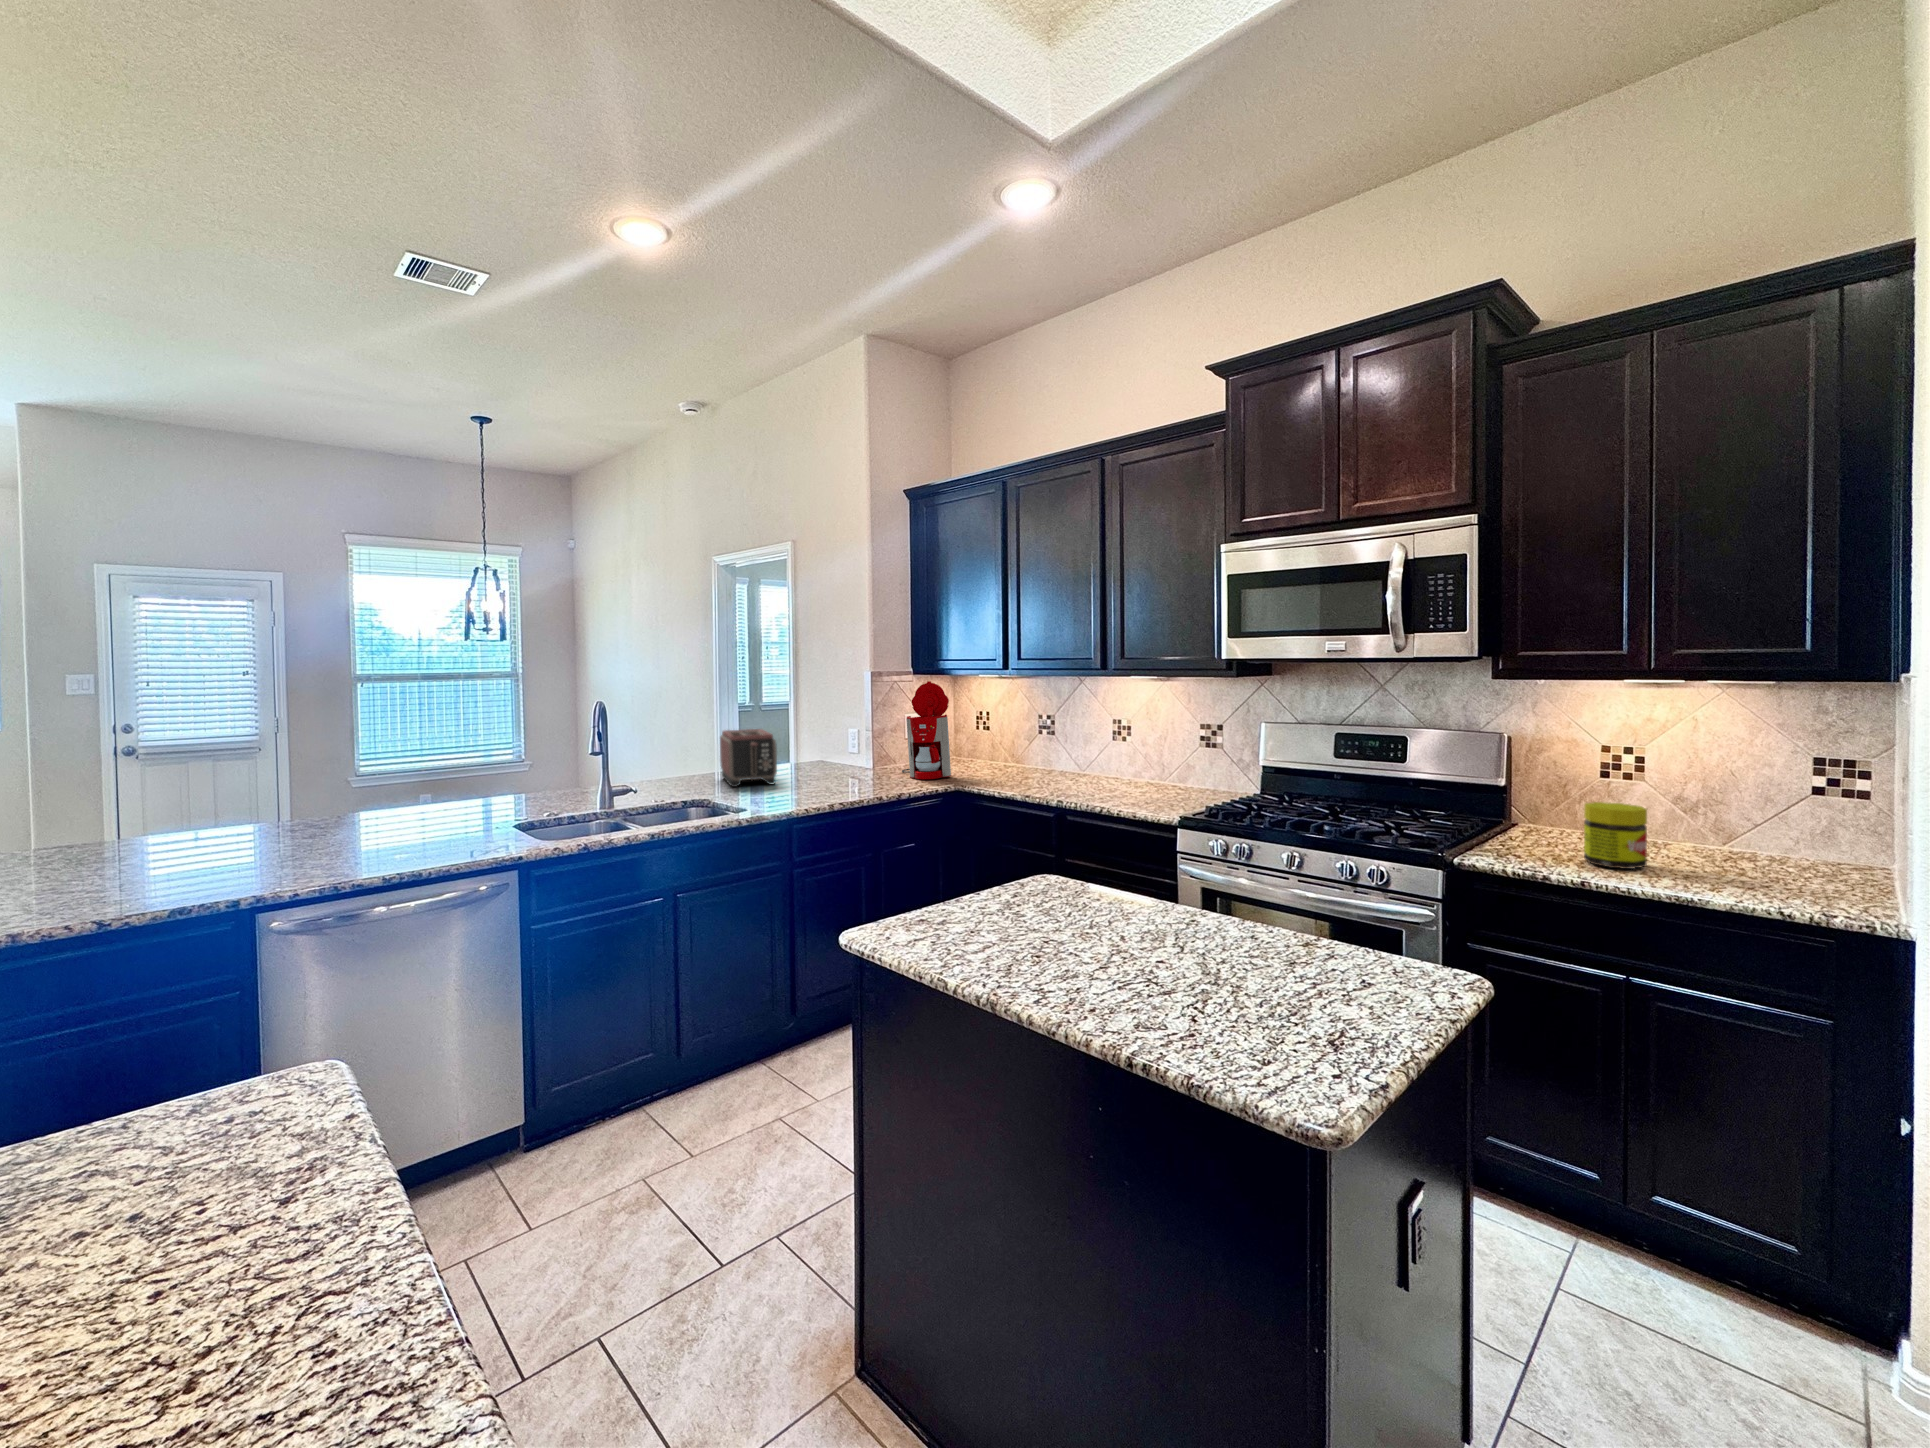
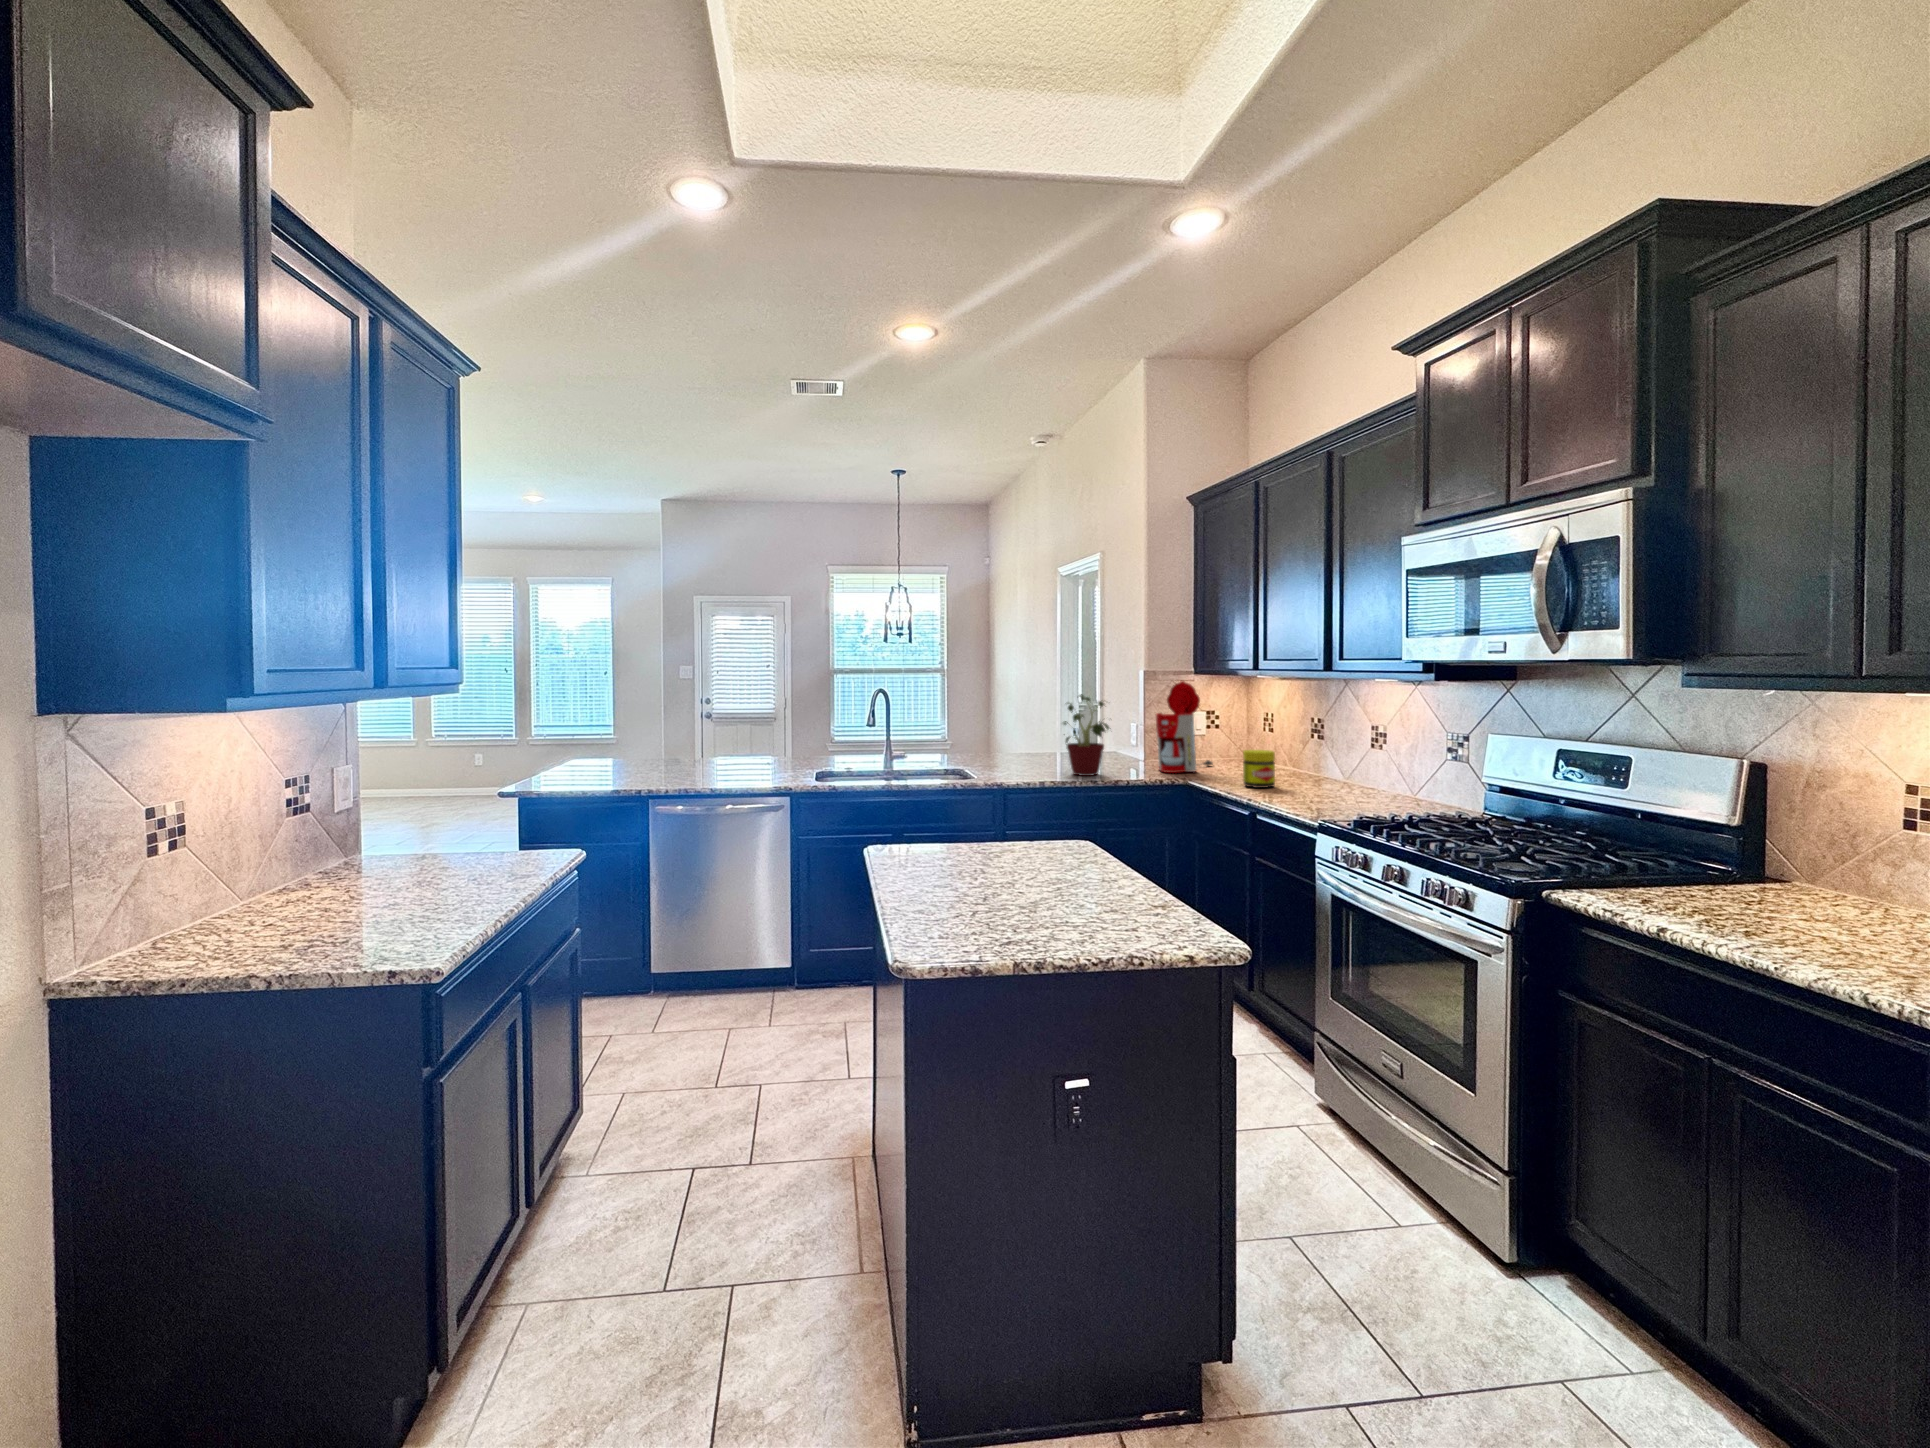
potted plant: none [817,699,876,791] -> present [1063,694,1109,776]
toaster: present [720,729,777,787] -> none [999,719,1046,766]
jar: present [1584,802,1647,869] -> present [1243,750,1275,788]

